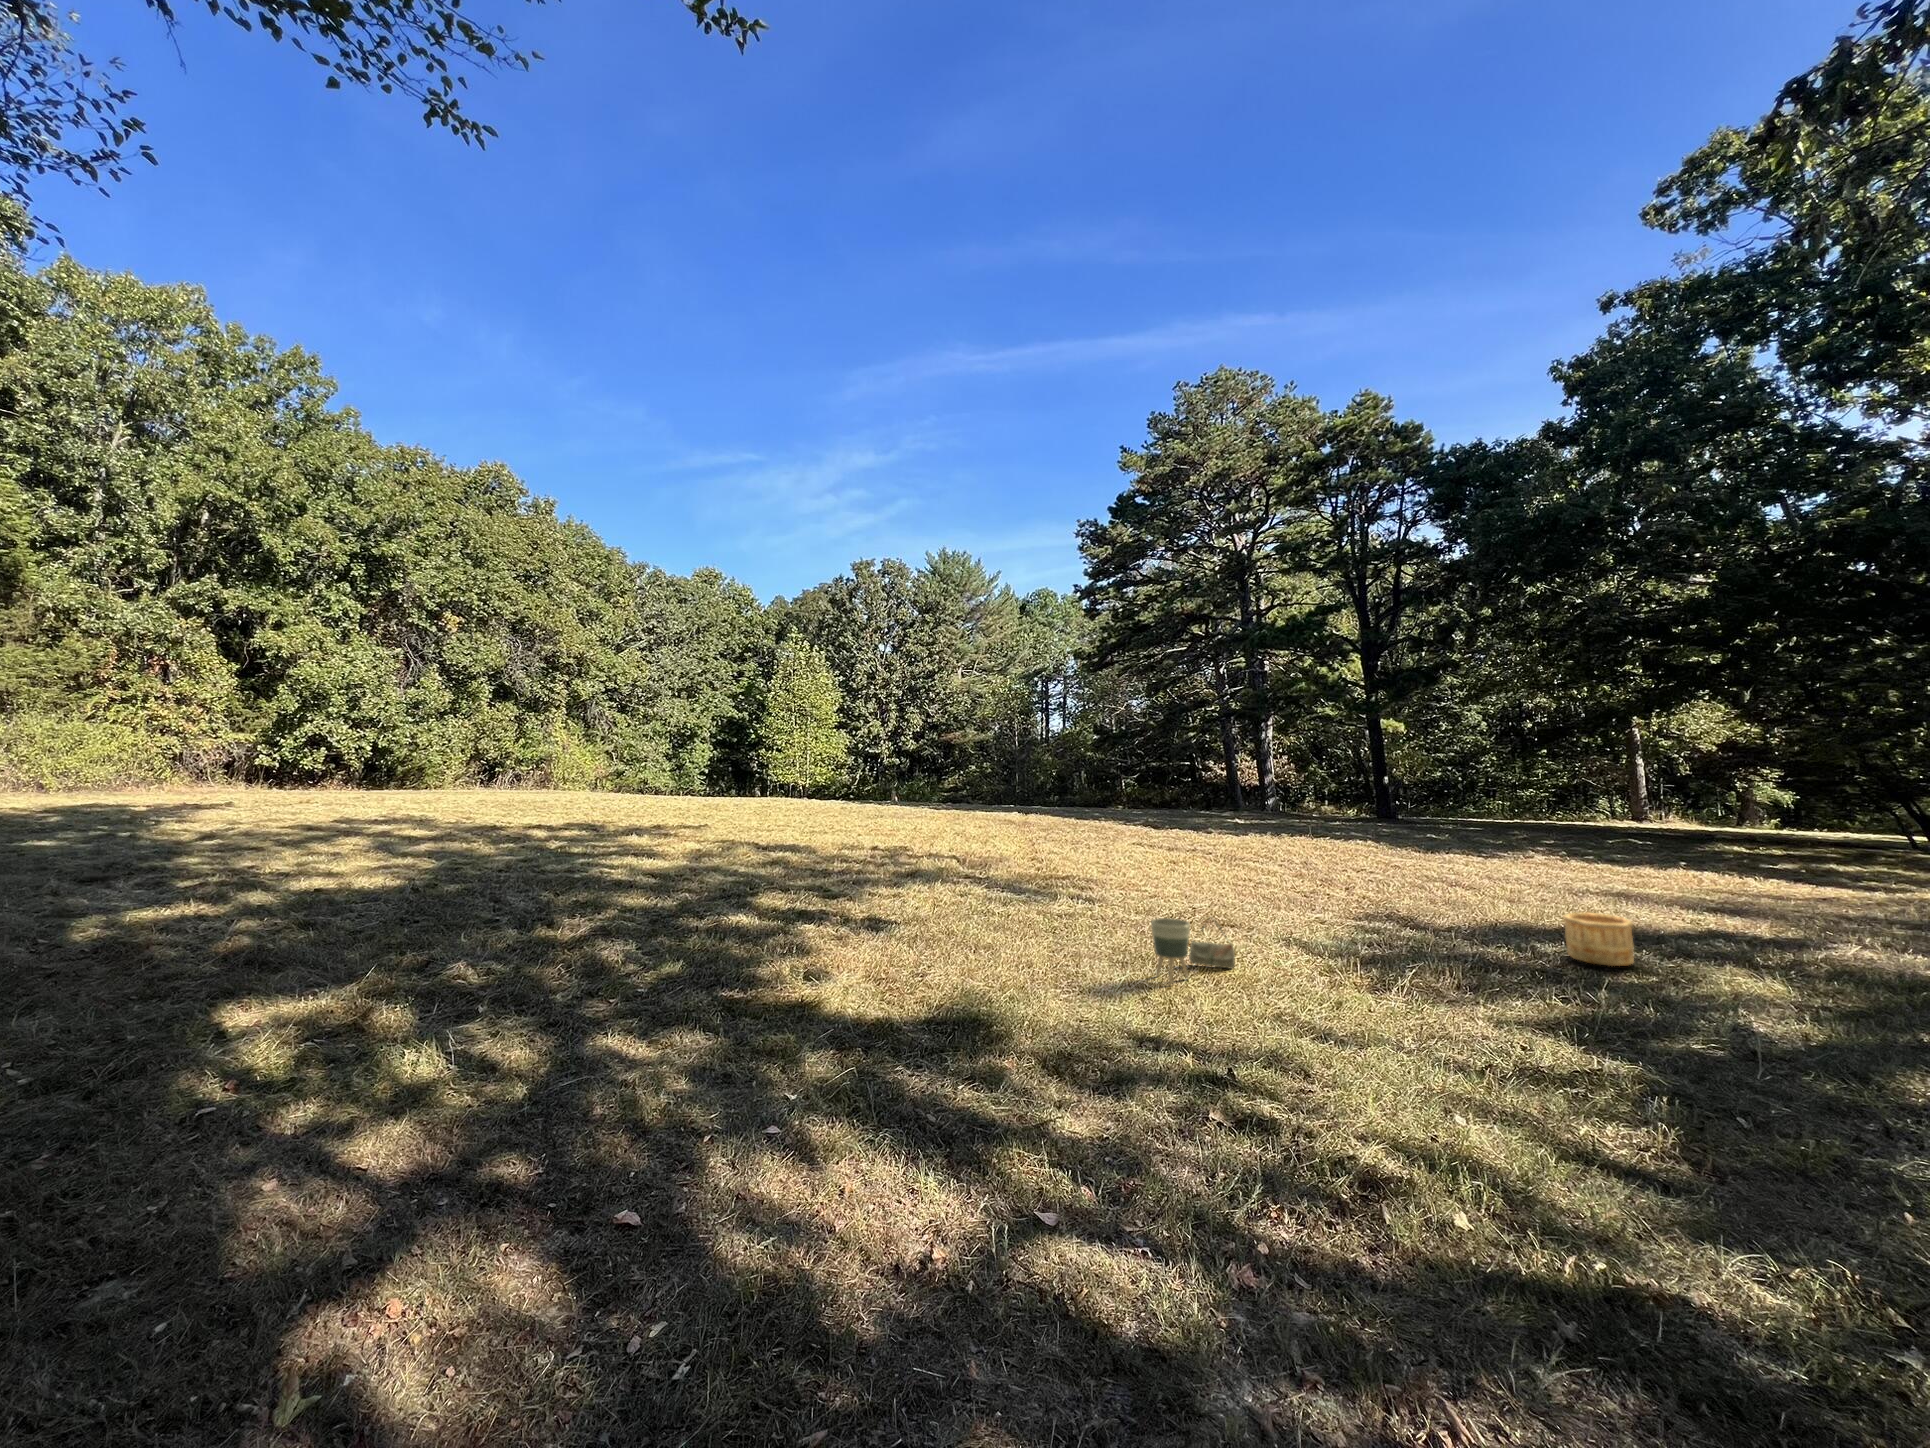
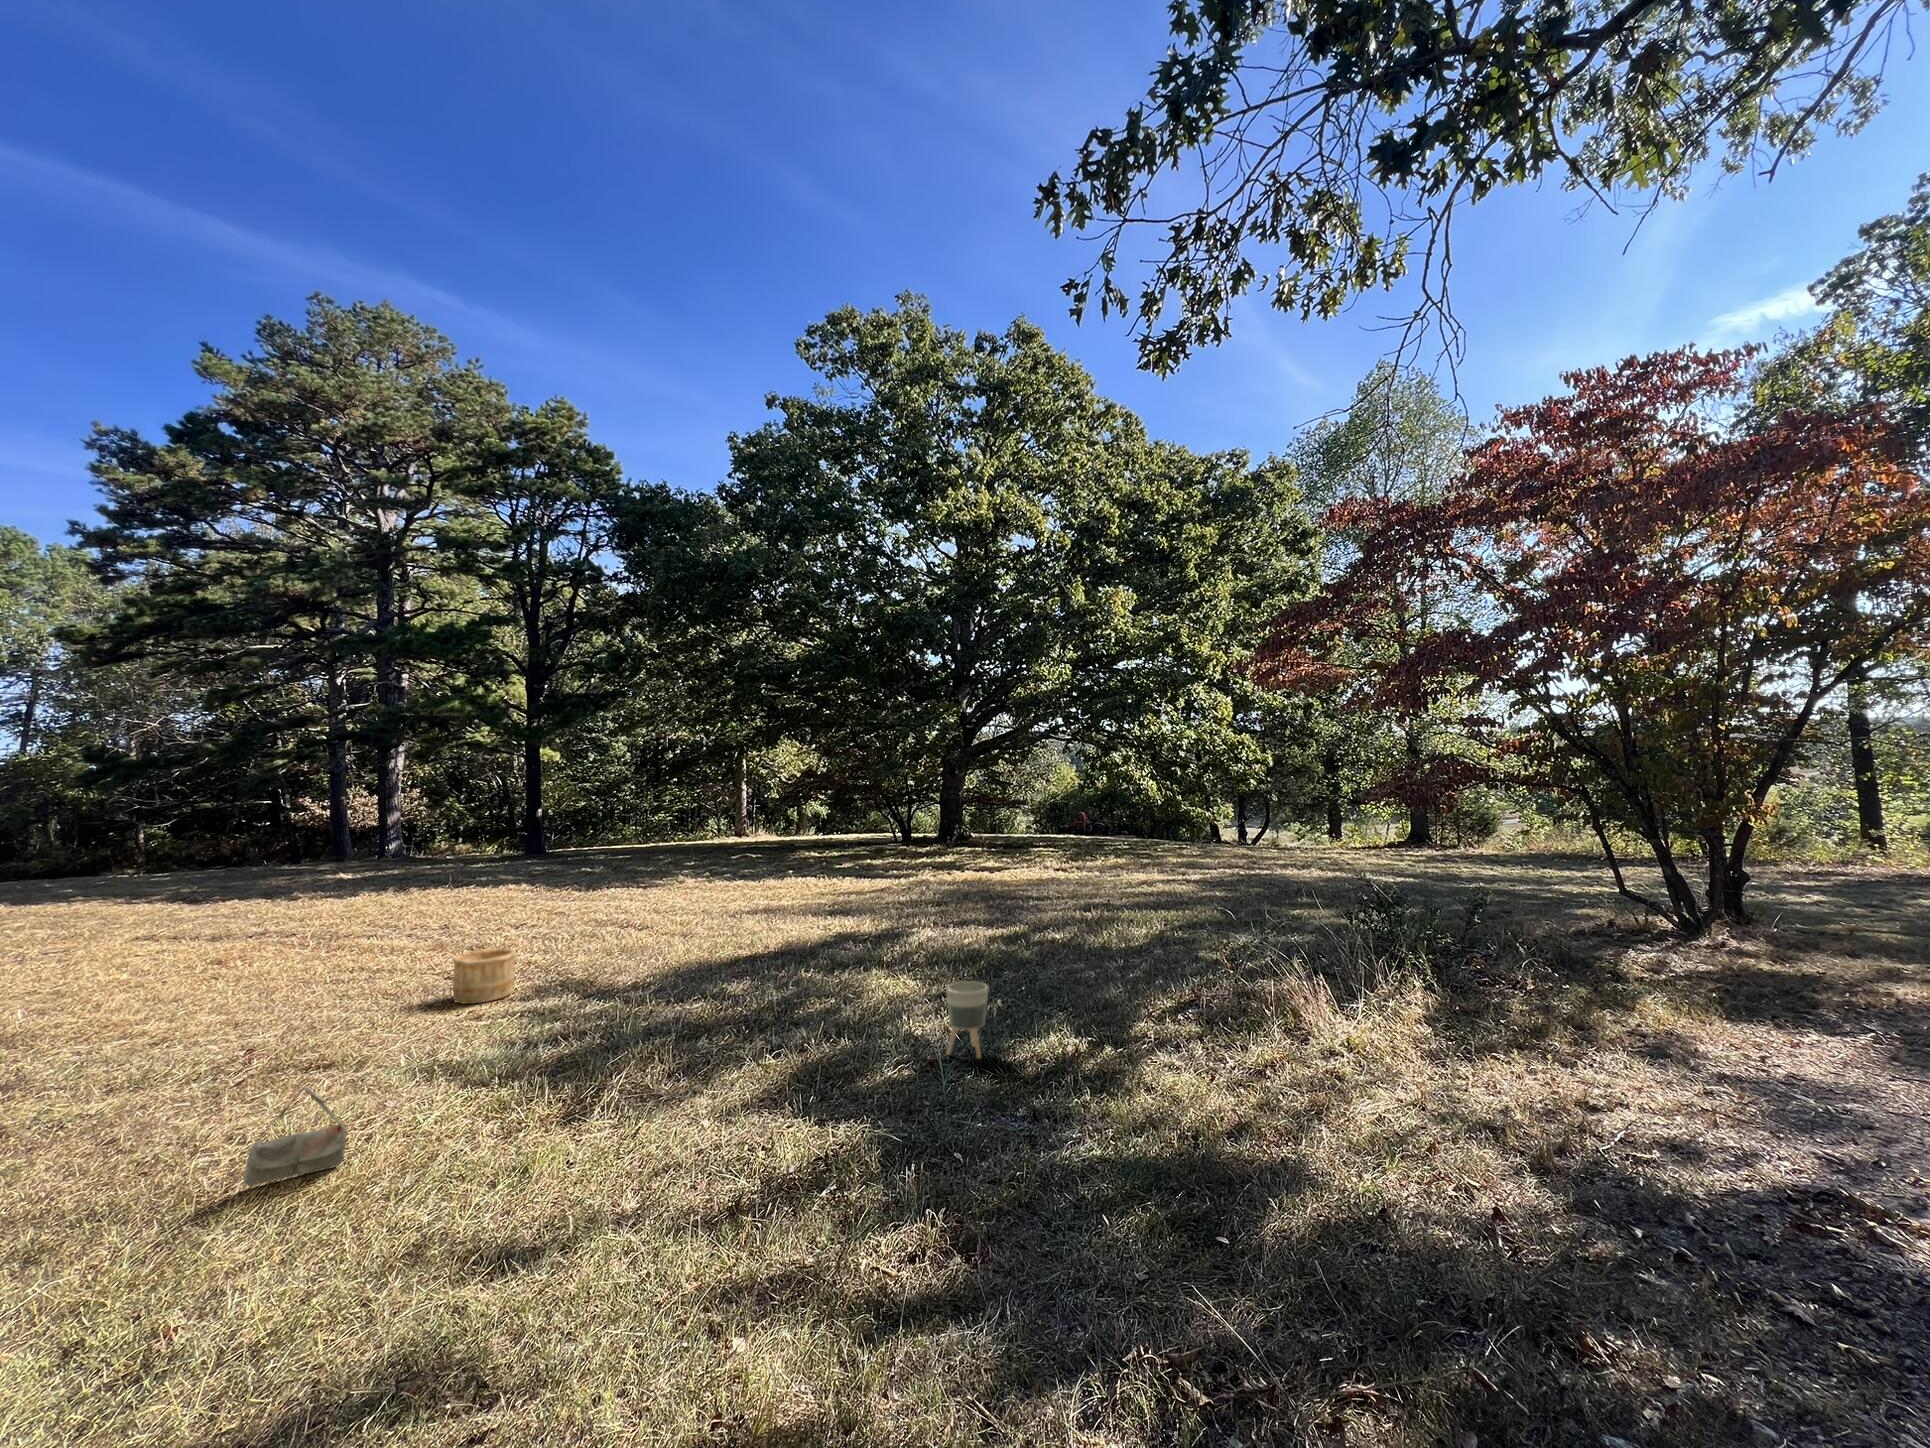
wooden bucket: present [1563,912,1634,966] -> present [453,948,516,1004]
planter: present [1151,918,1190,985] -> present [946,981,989,1059]

